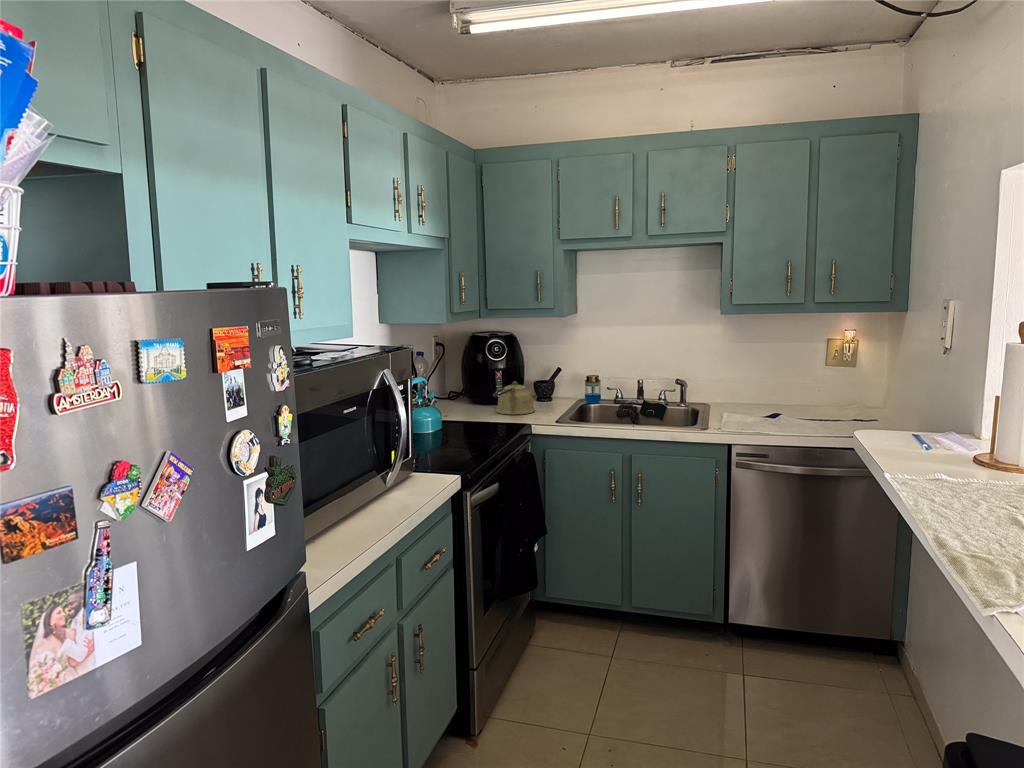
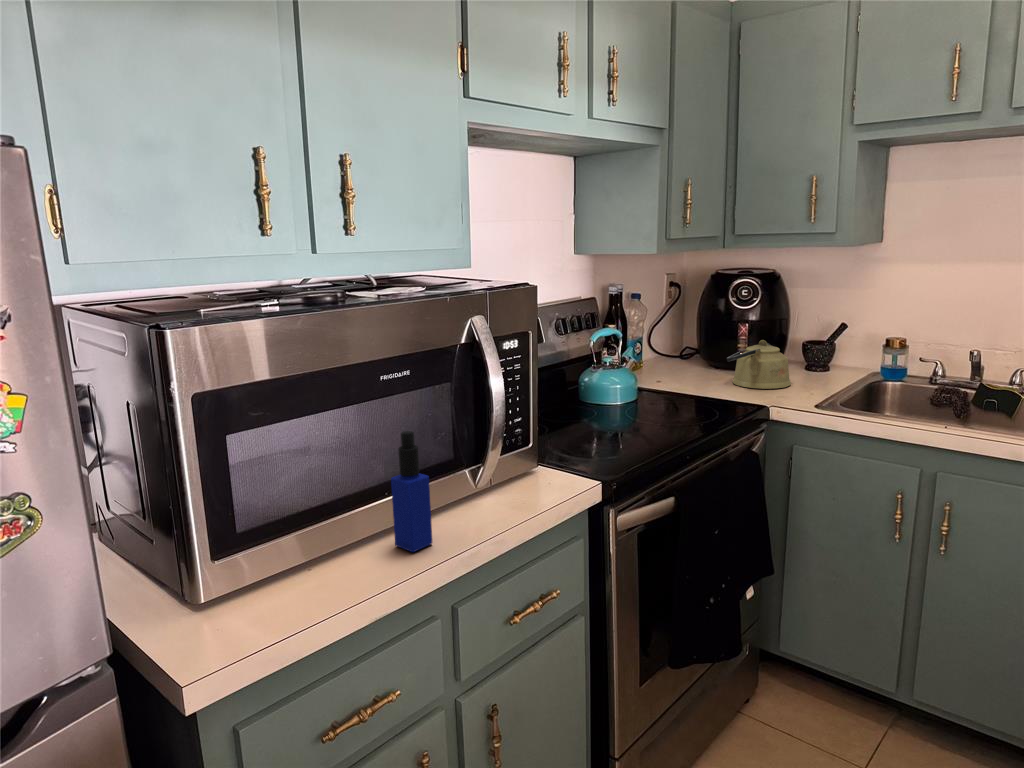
bottle: none [359,445,385,523] -> present [391,431,432,552]

